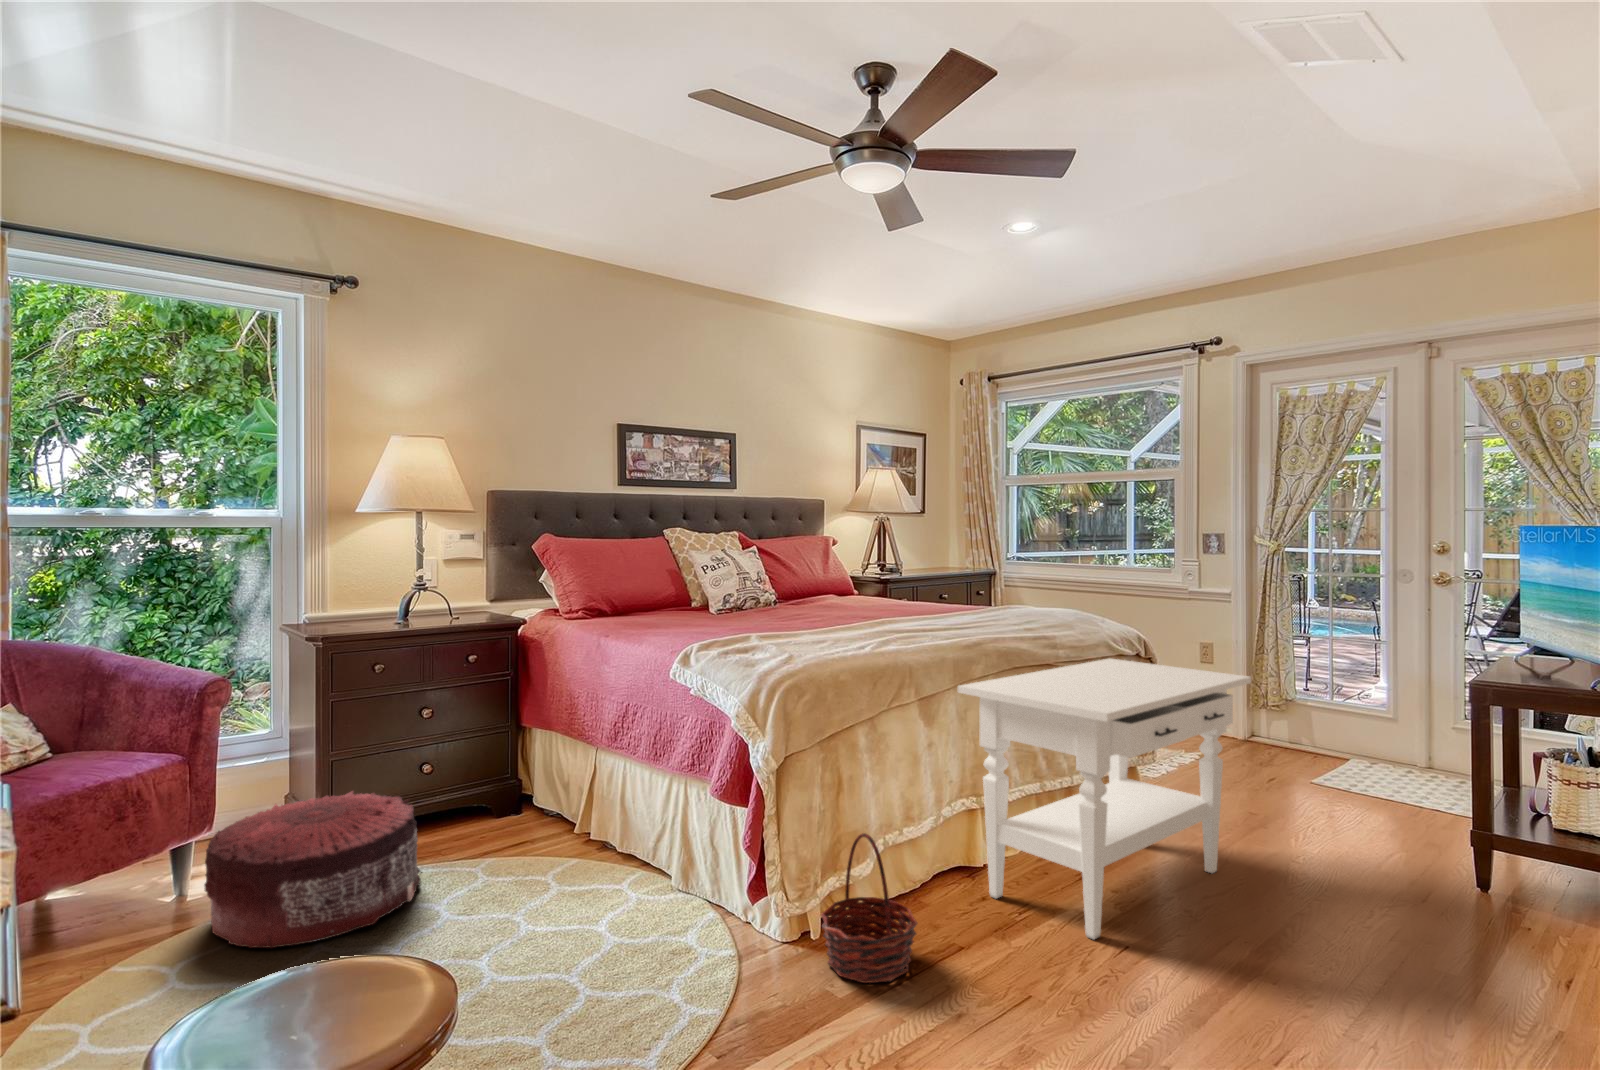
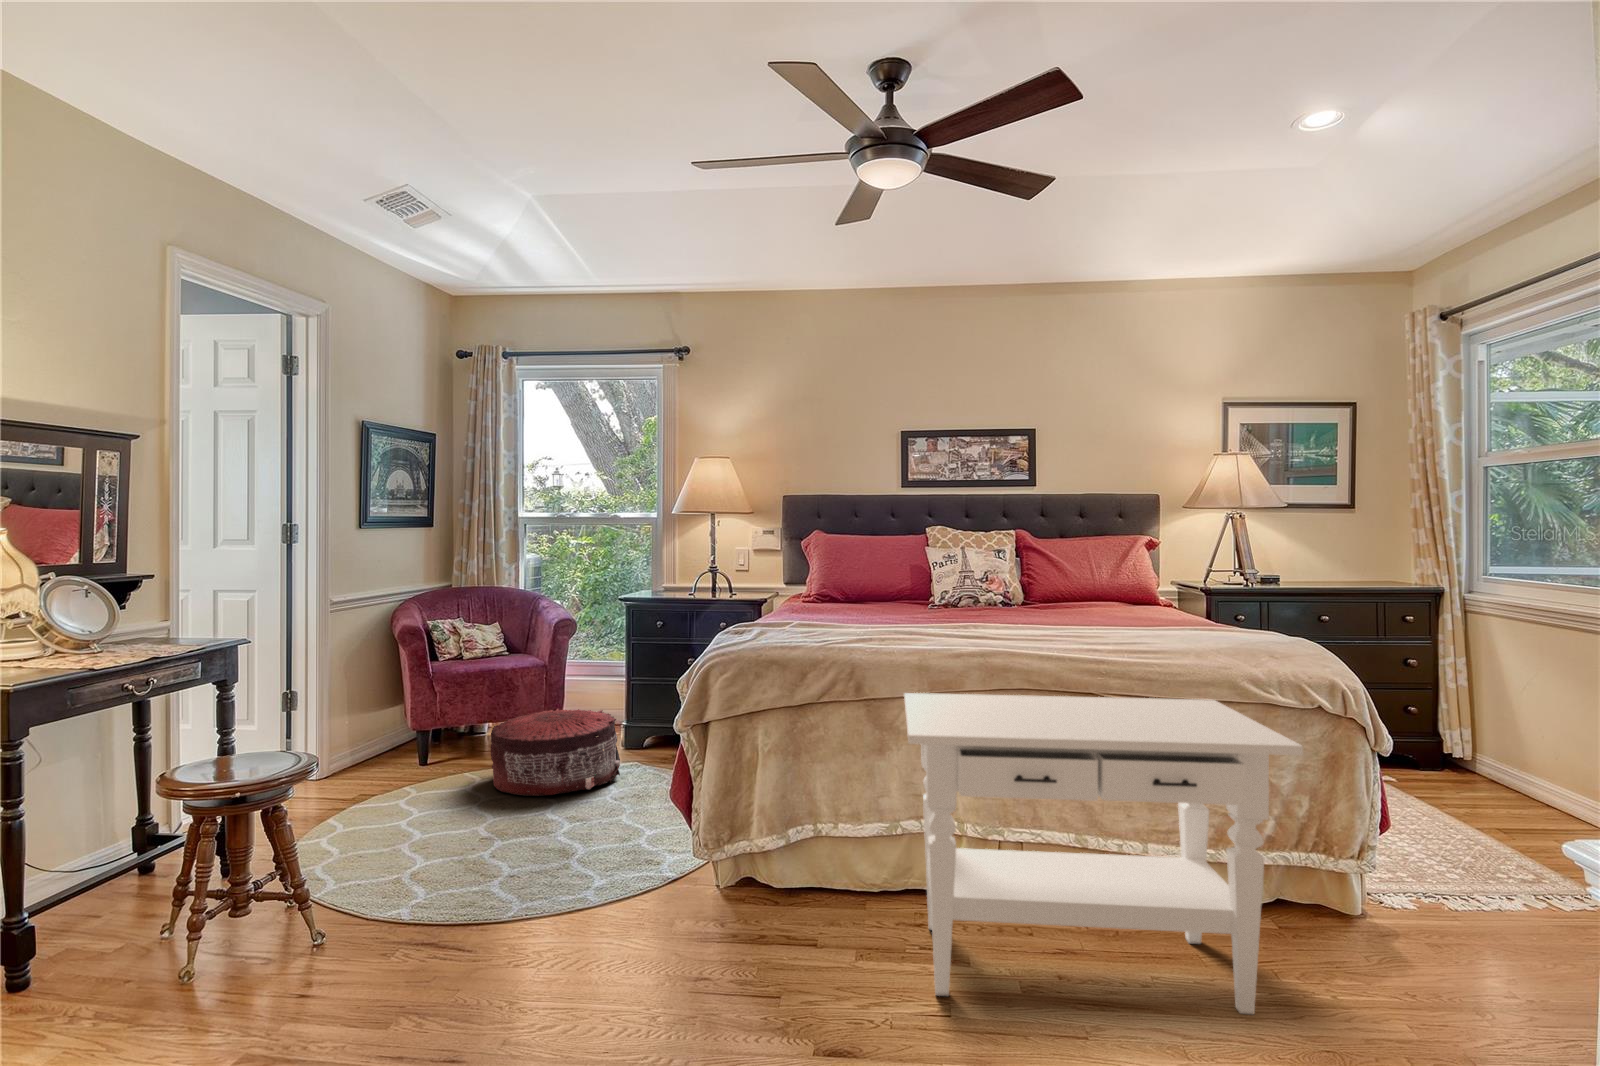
basket: present [821,833,917,983] -> none [686,806,774,942]

